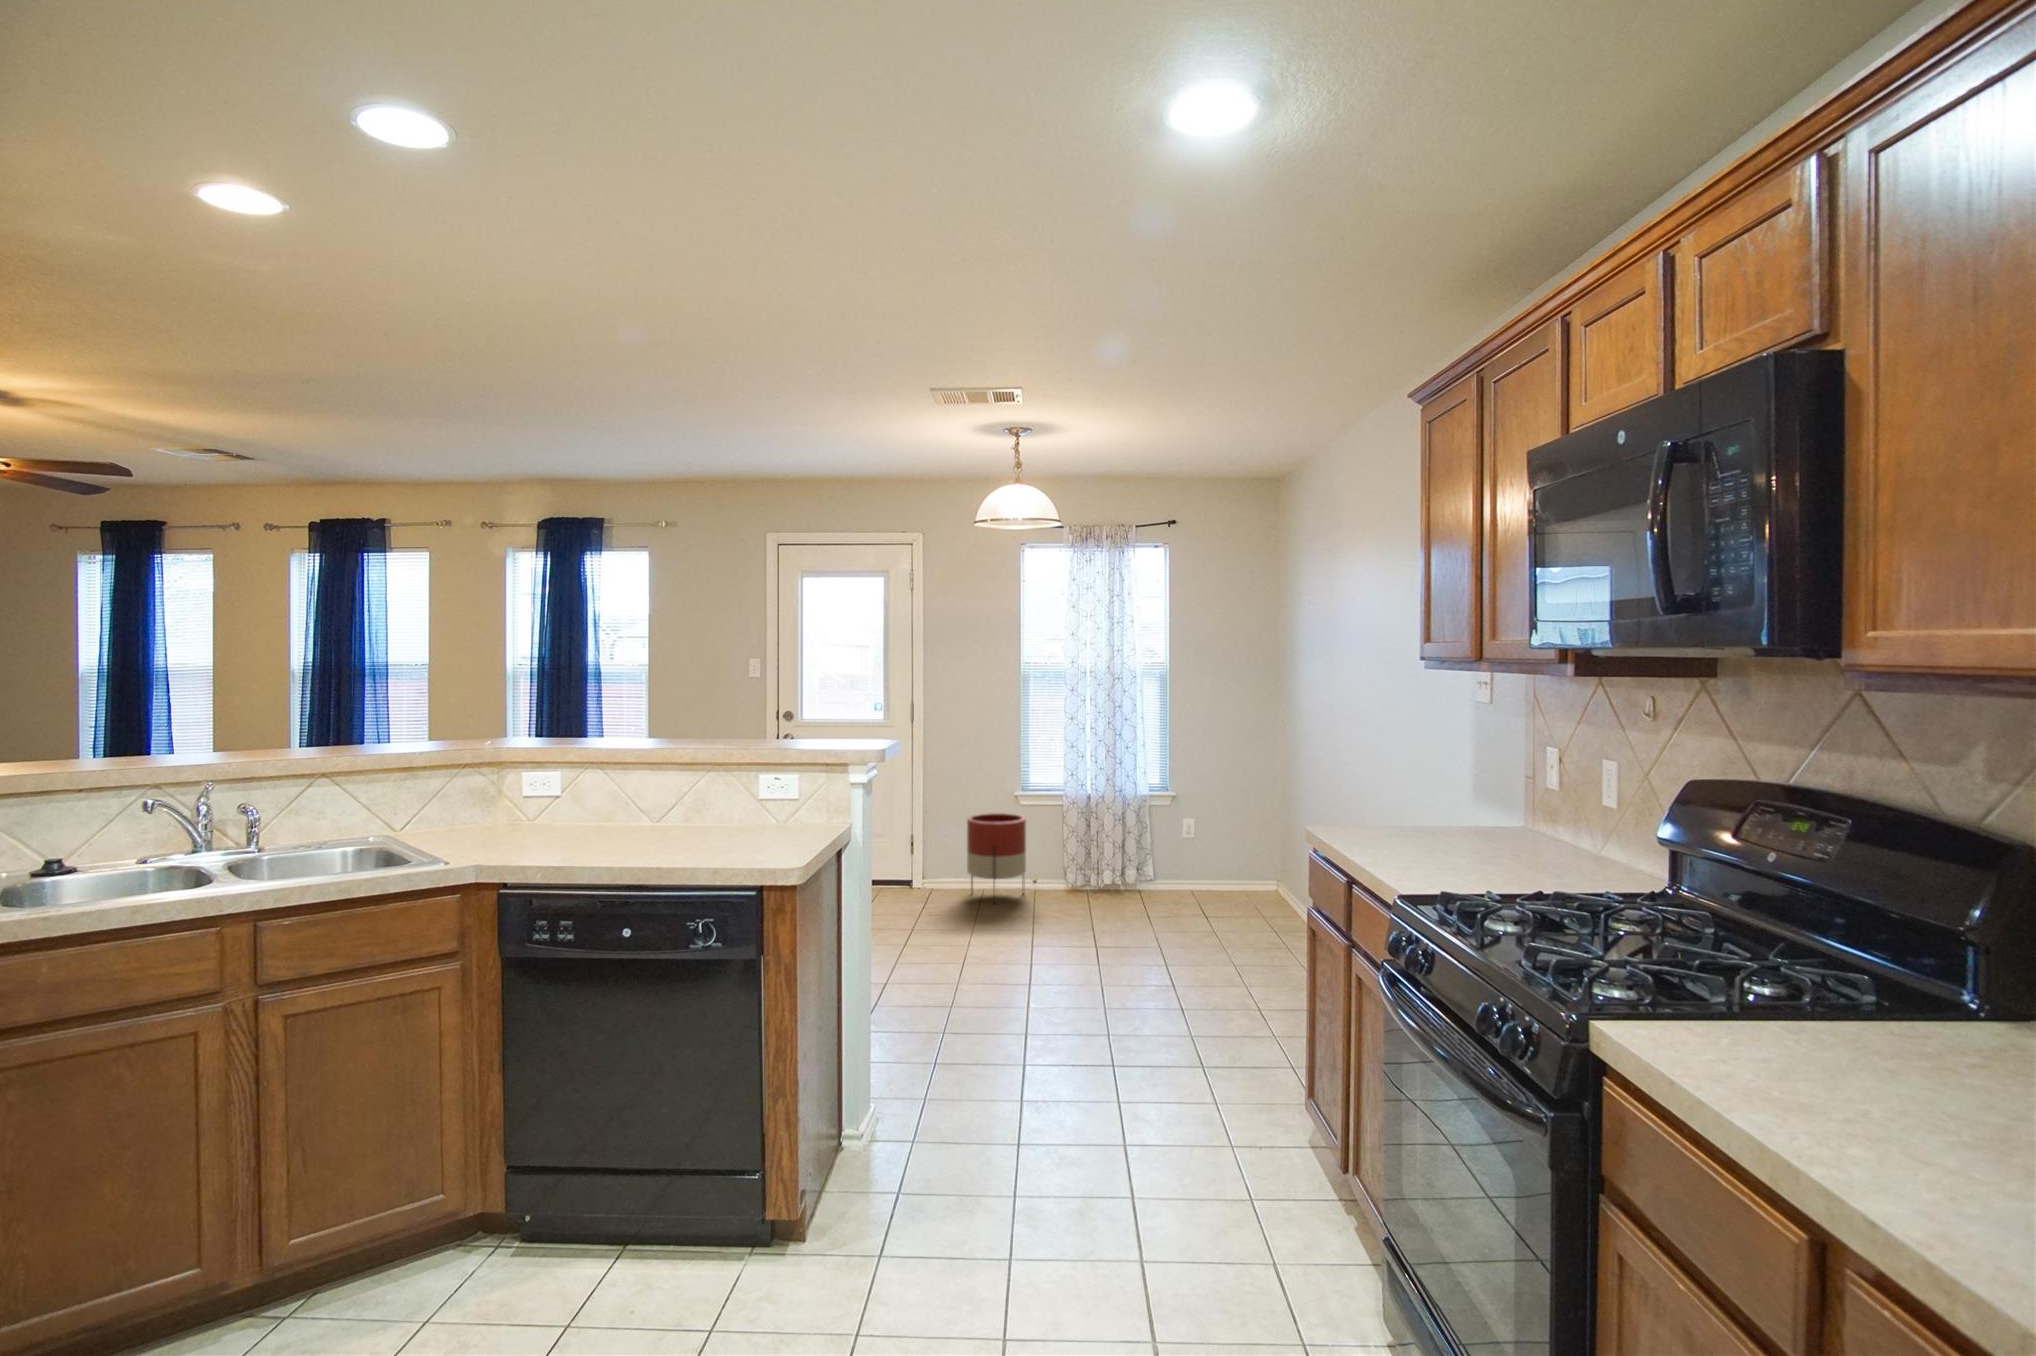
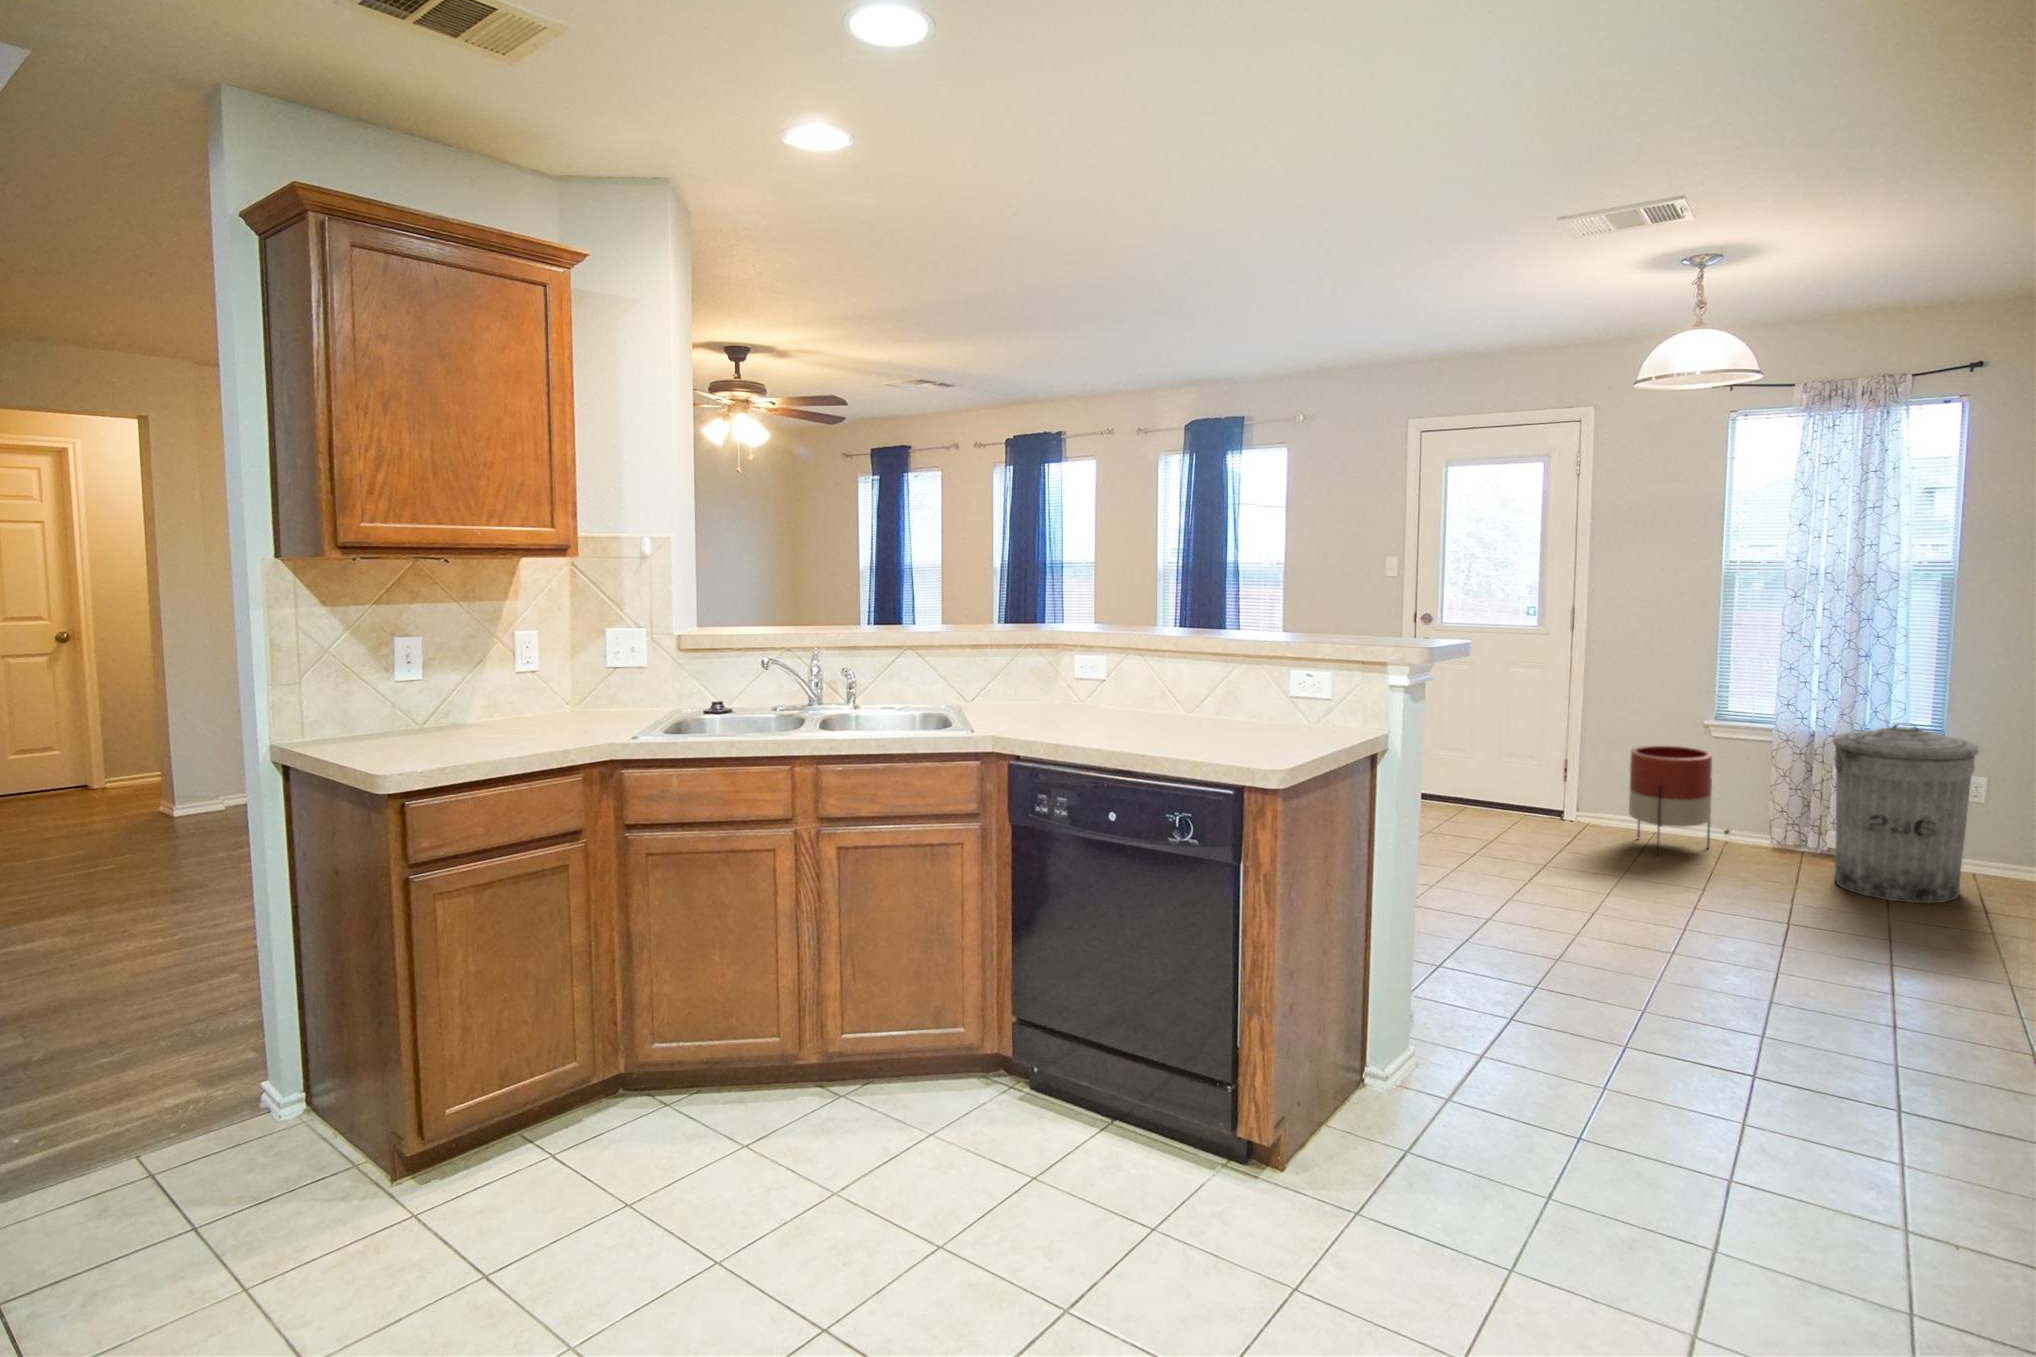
trash can: none [1112,781,1200,915] -> present [1833,723,1979,903]

